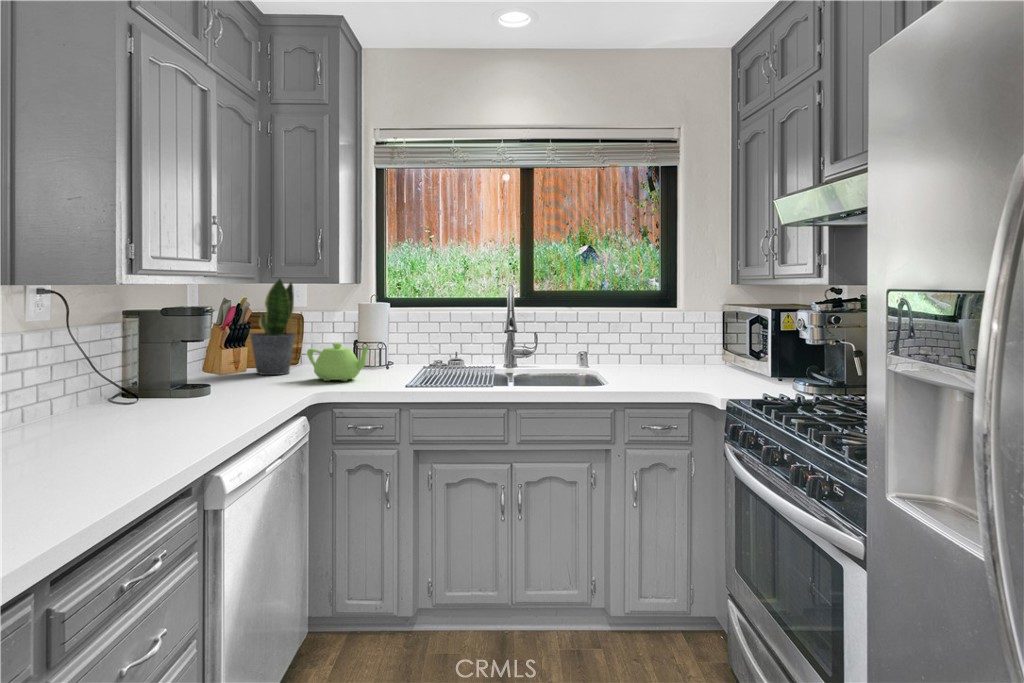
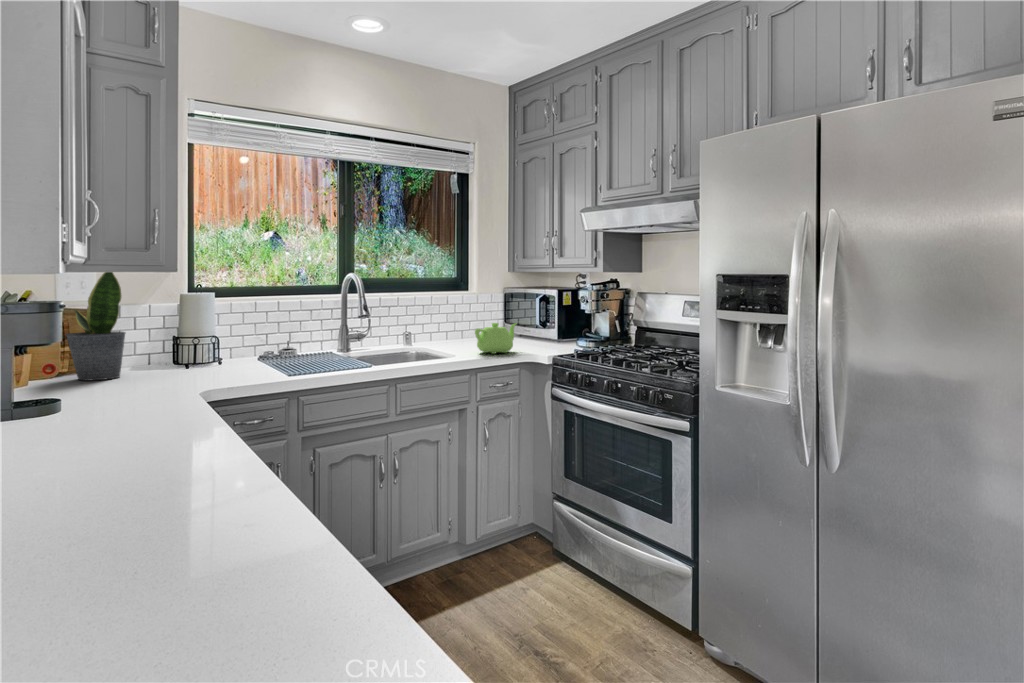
teapot: present [307,343,370,381] -> present [475,323,516,354]

